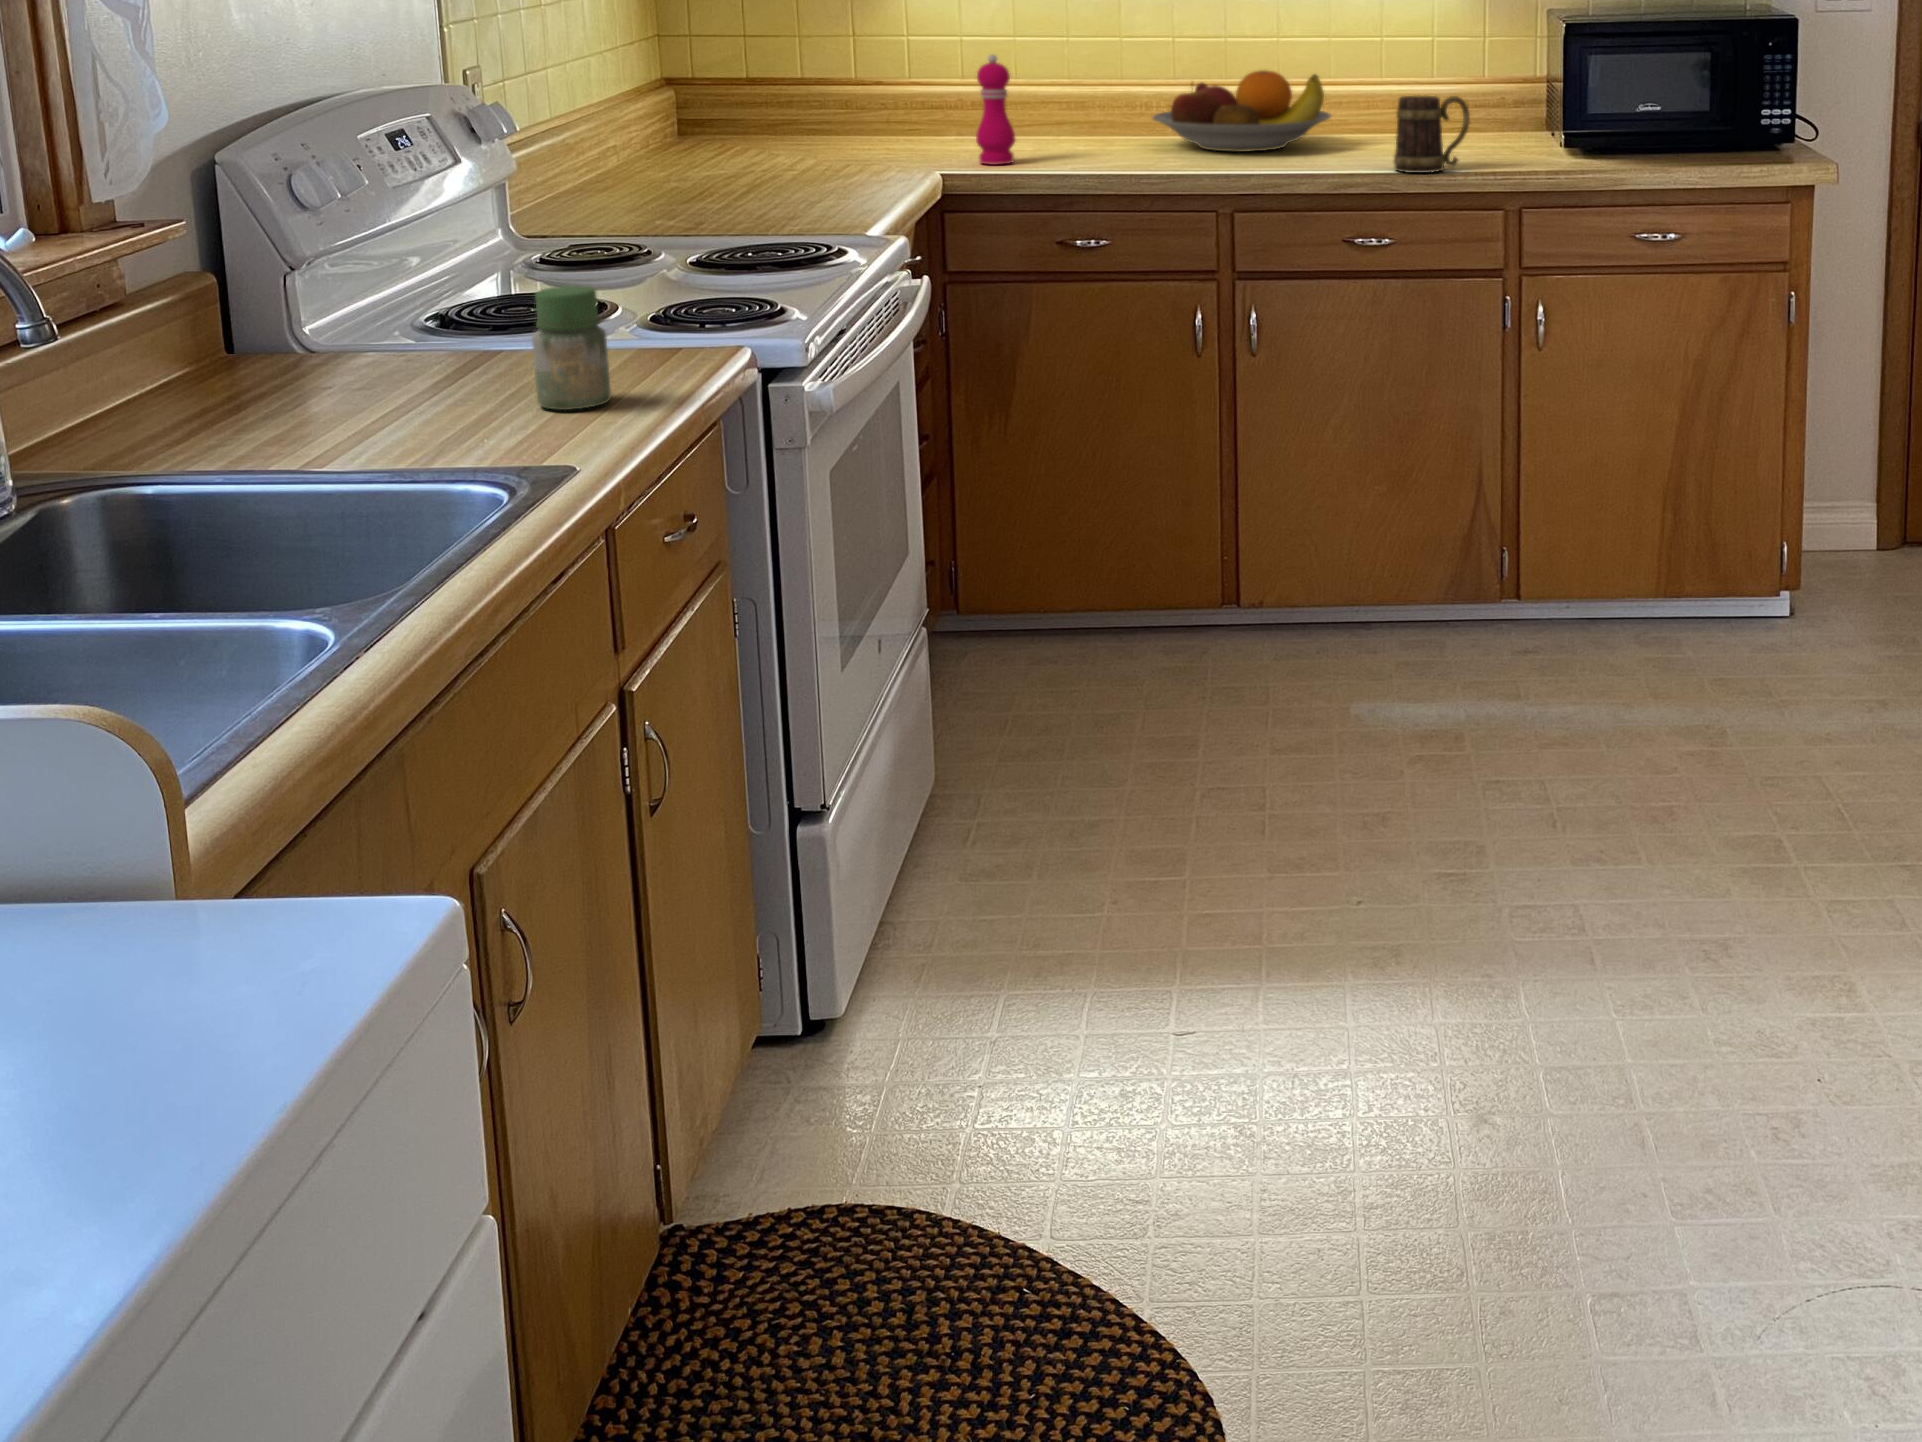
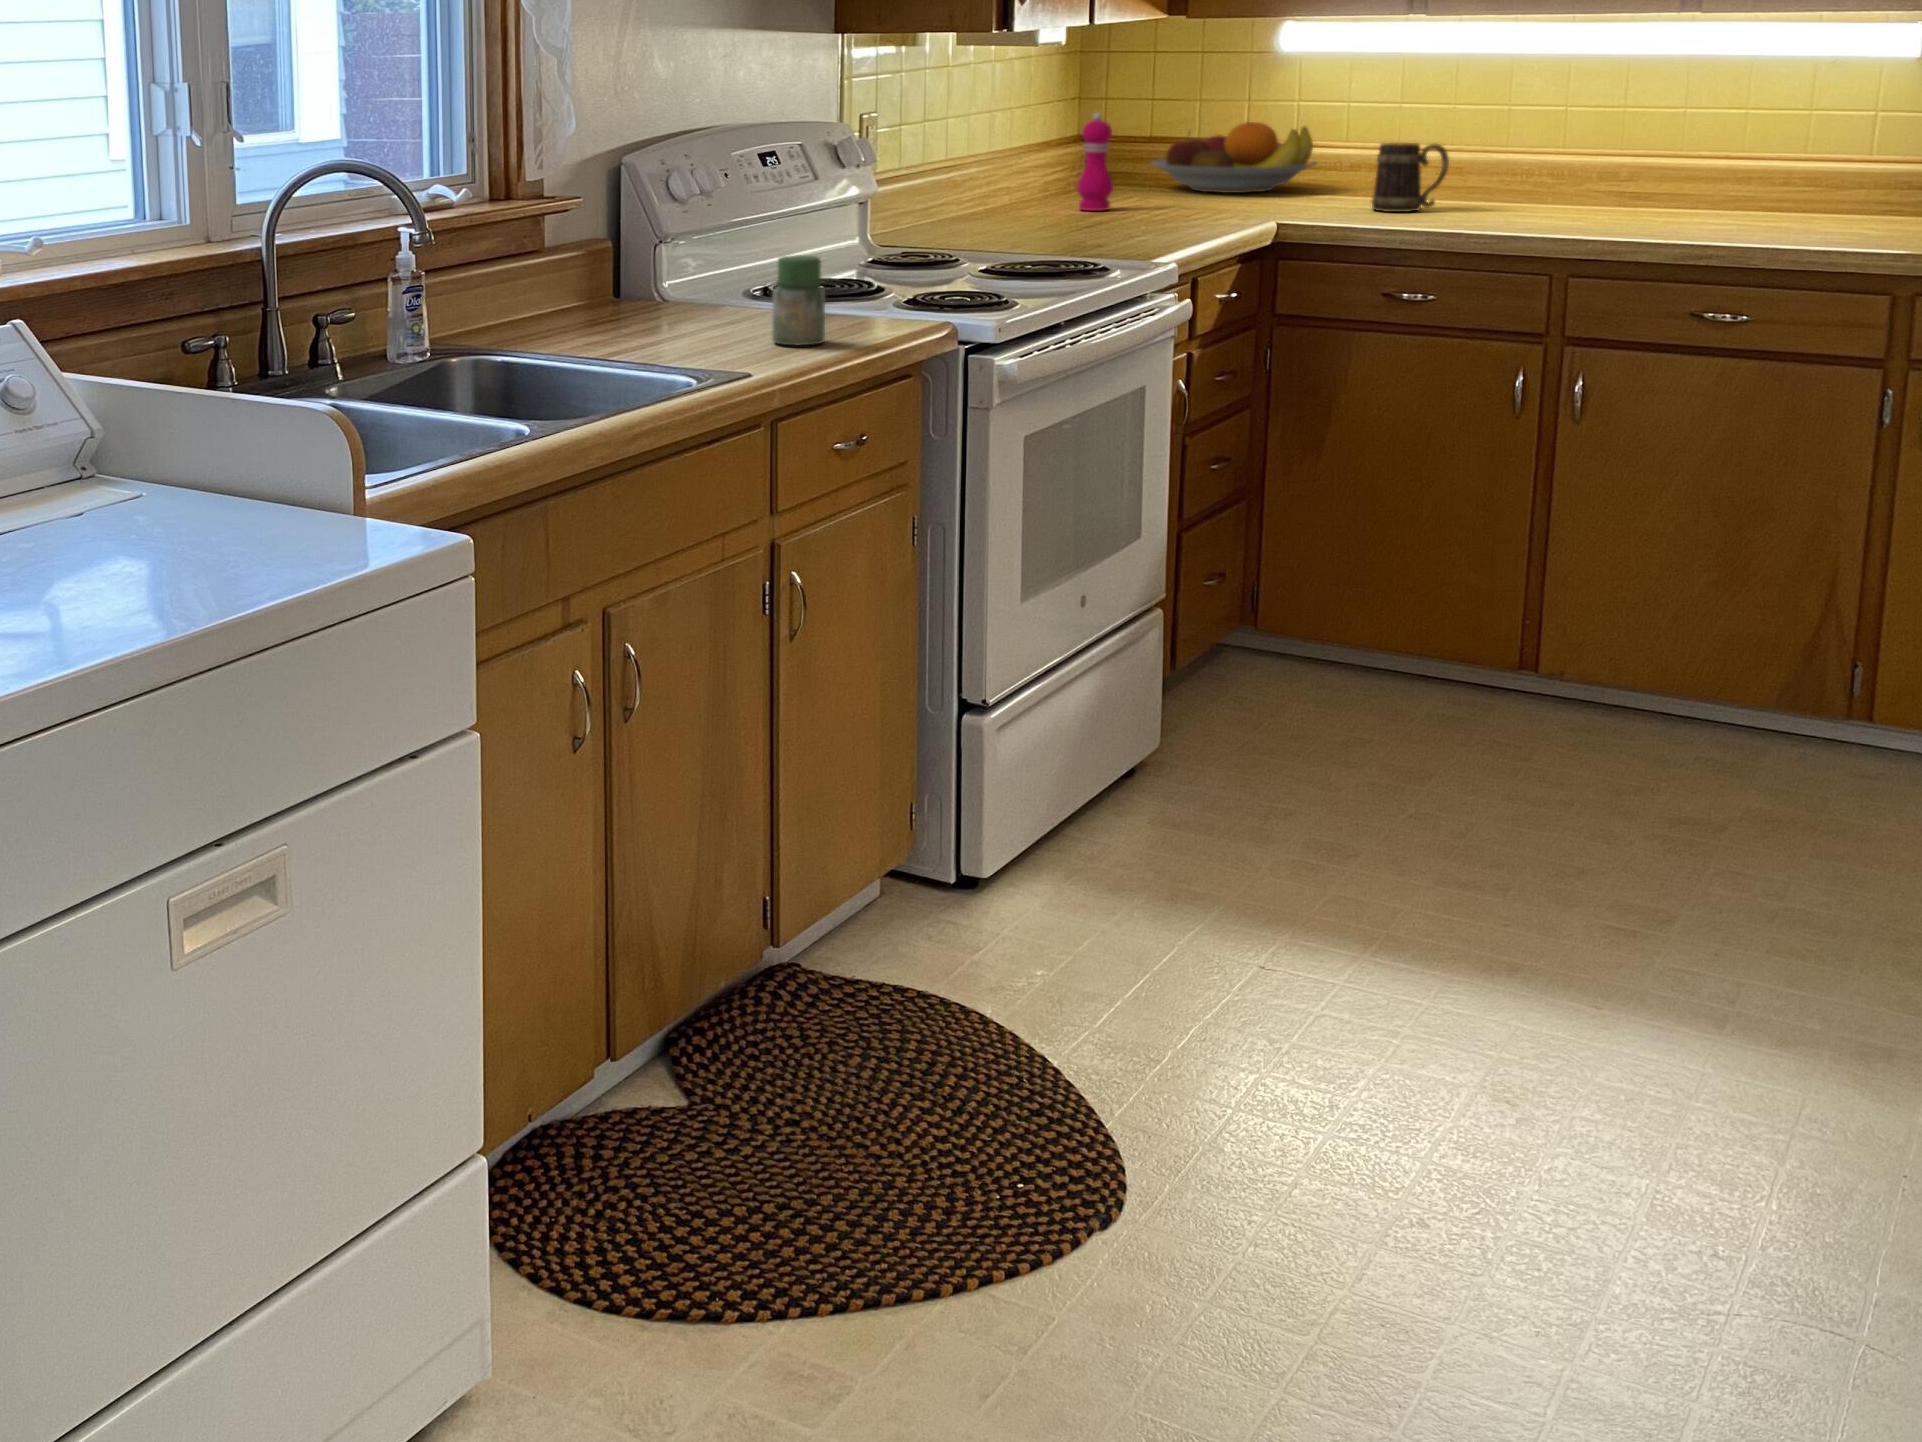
pepper mill: present [976,54,1015,165] -> present [1077,112,1113,211]
fruit bowl: present [1153,70,1331,152] -> present [1151,122,1317,193]
mug: present [1394,96,1470,173] -> present [1372,143,1449,212]

